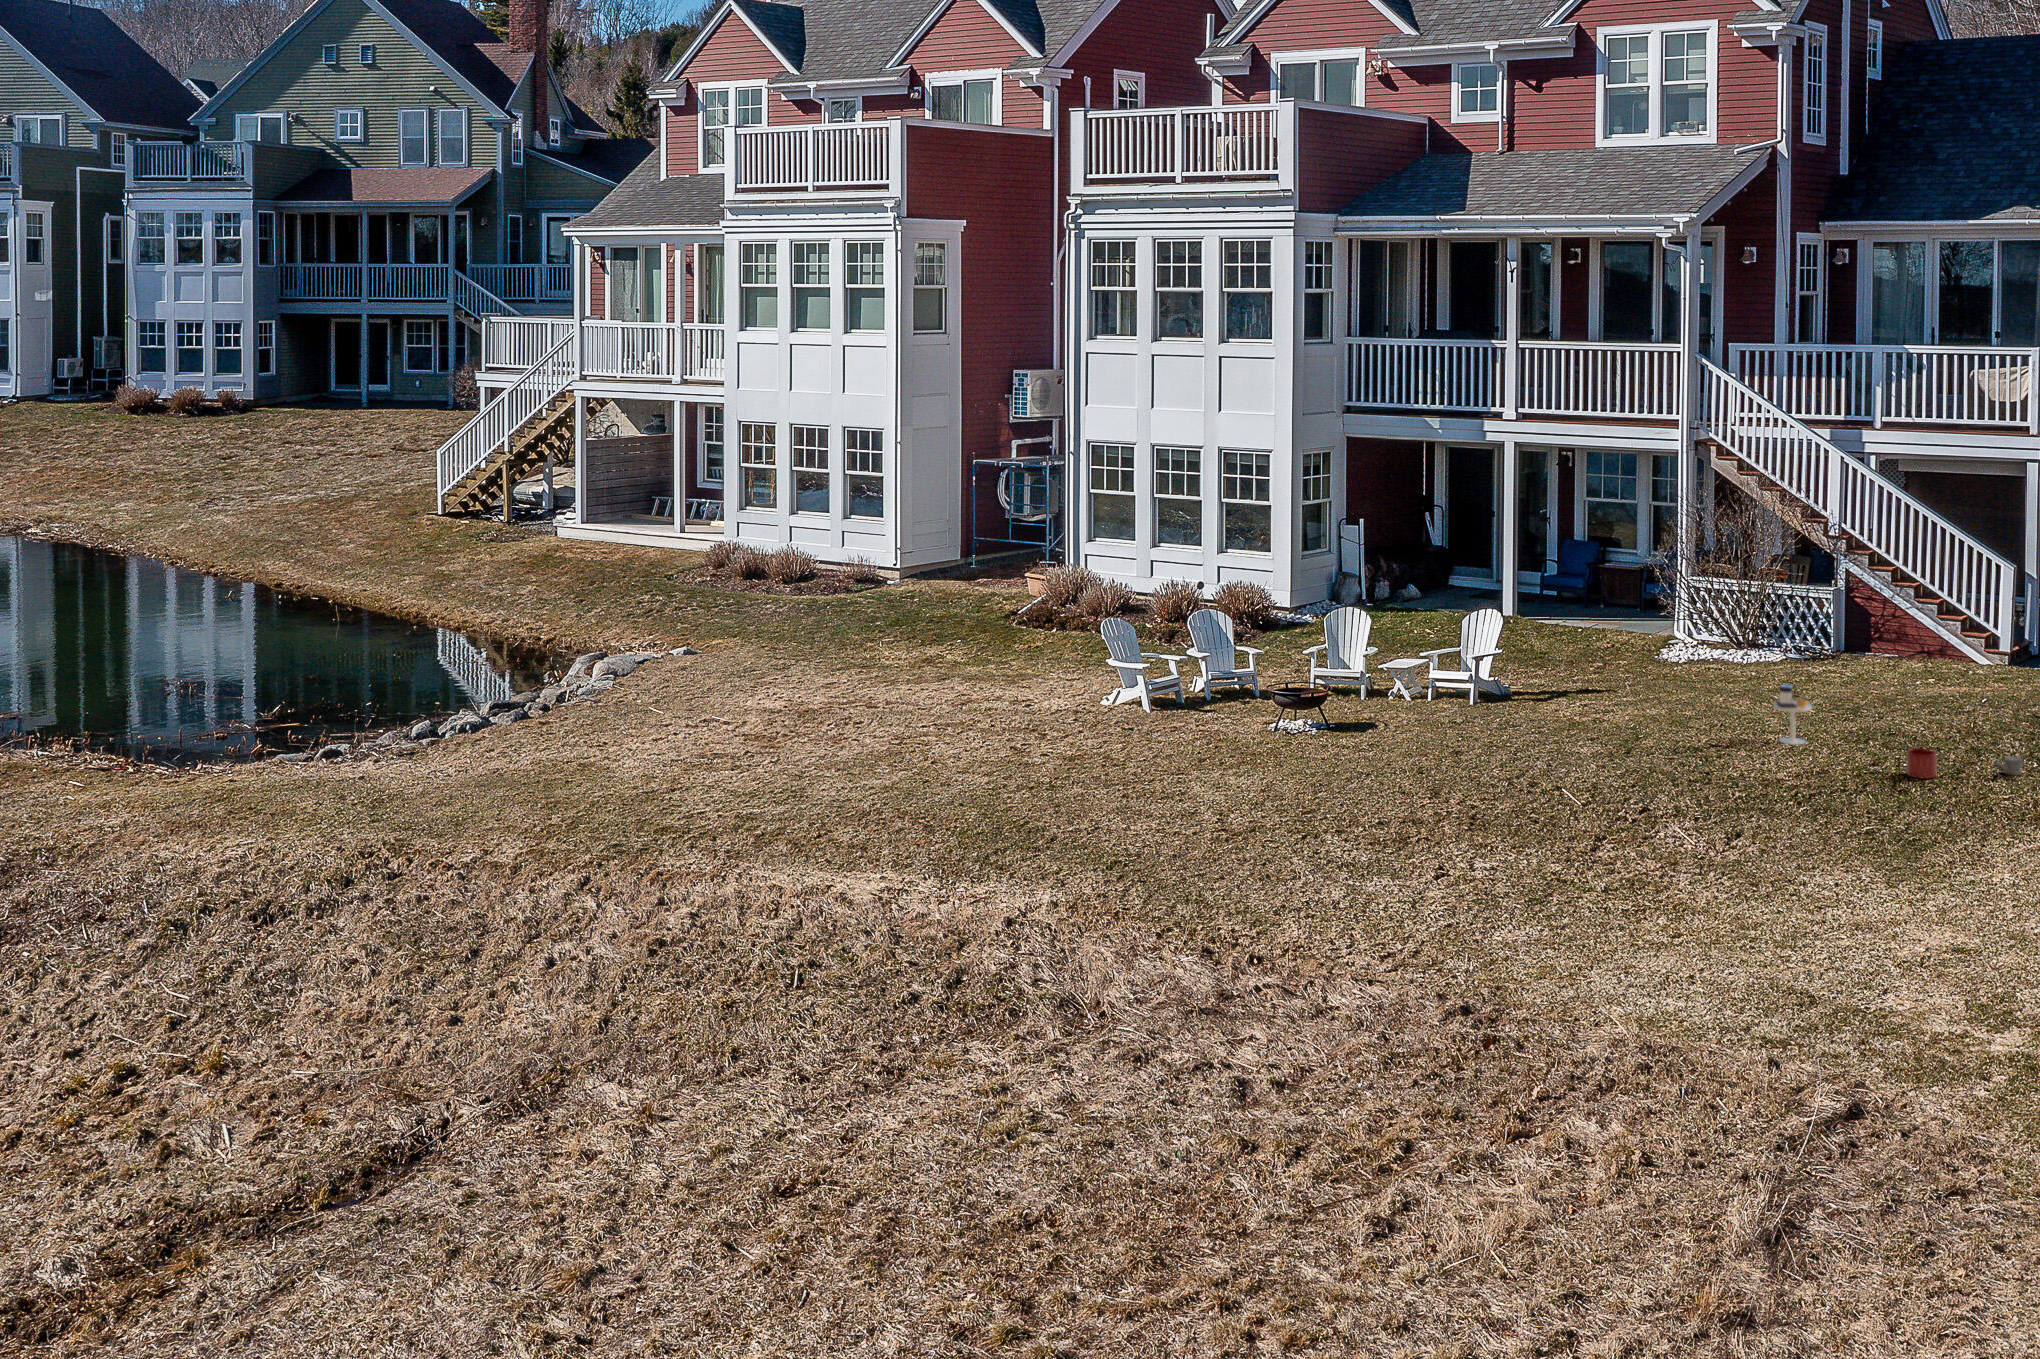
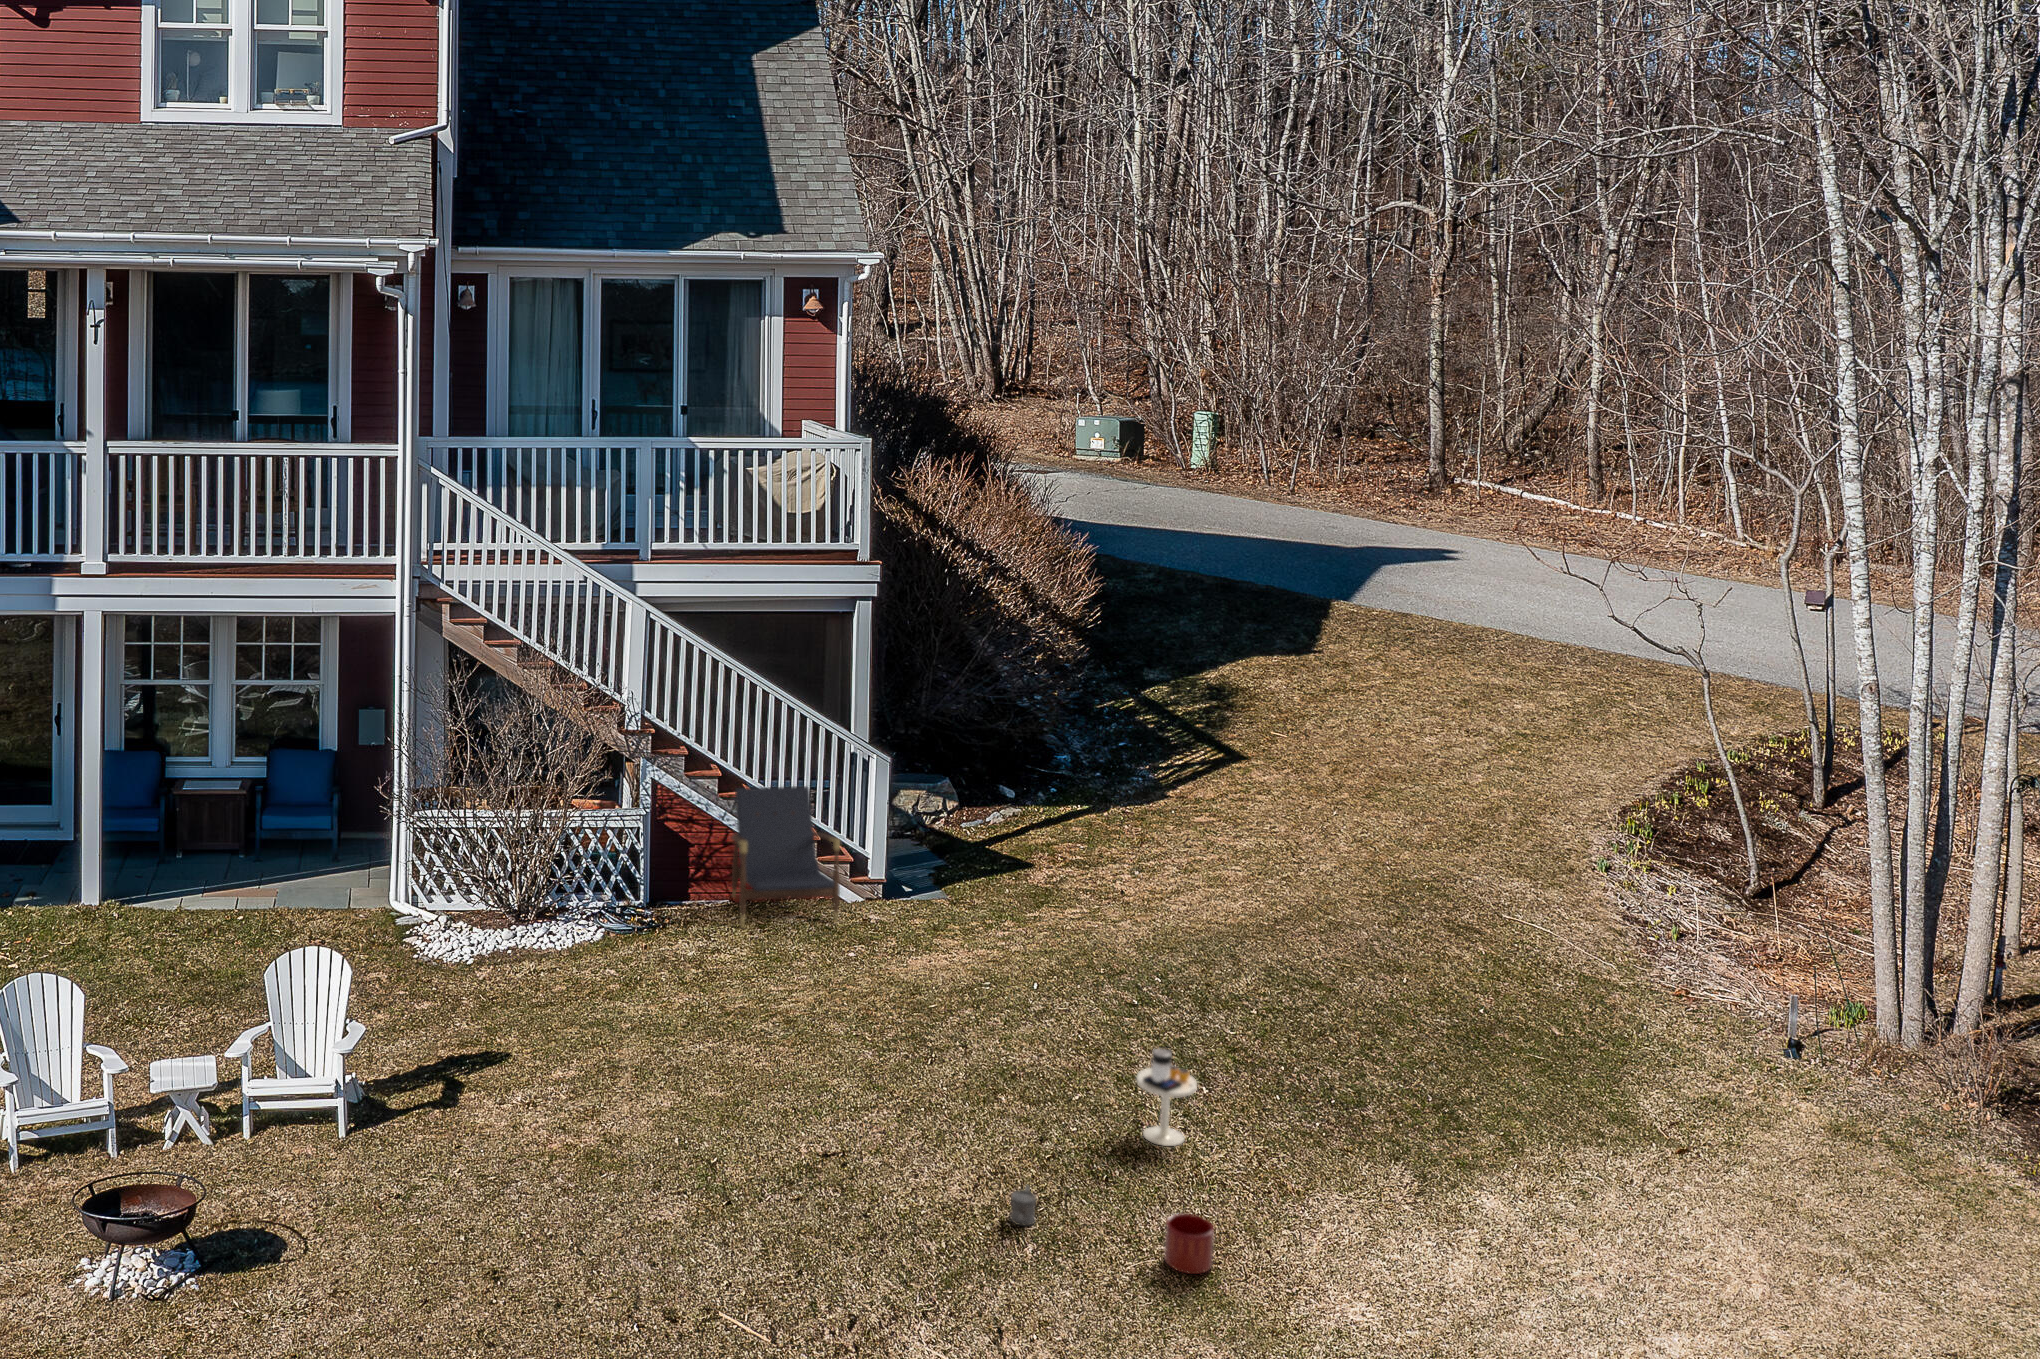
lounge chair: none [1863,569,1940,659] -> present [731,786,840,927]
side table: present [1773,685,1812,745] -> present [1137,1049,1197,1146]
watering can: present [1994,756,2024,776] -> present [1010,1185,1037,1226]

